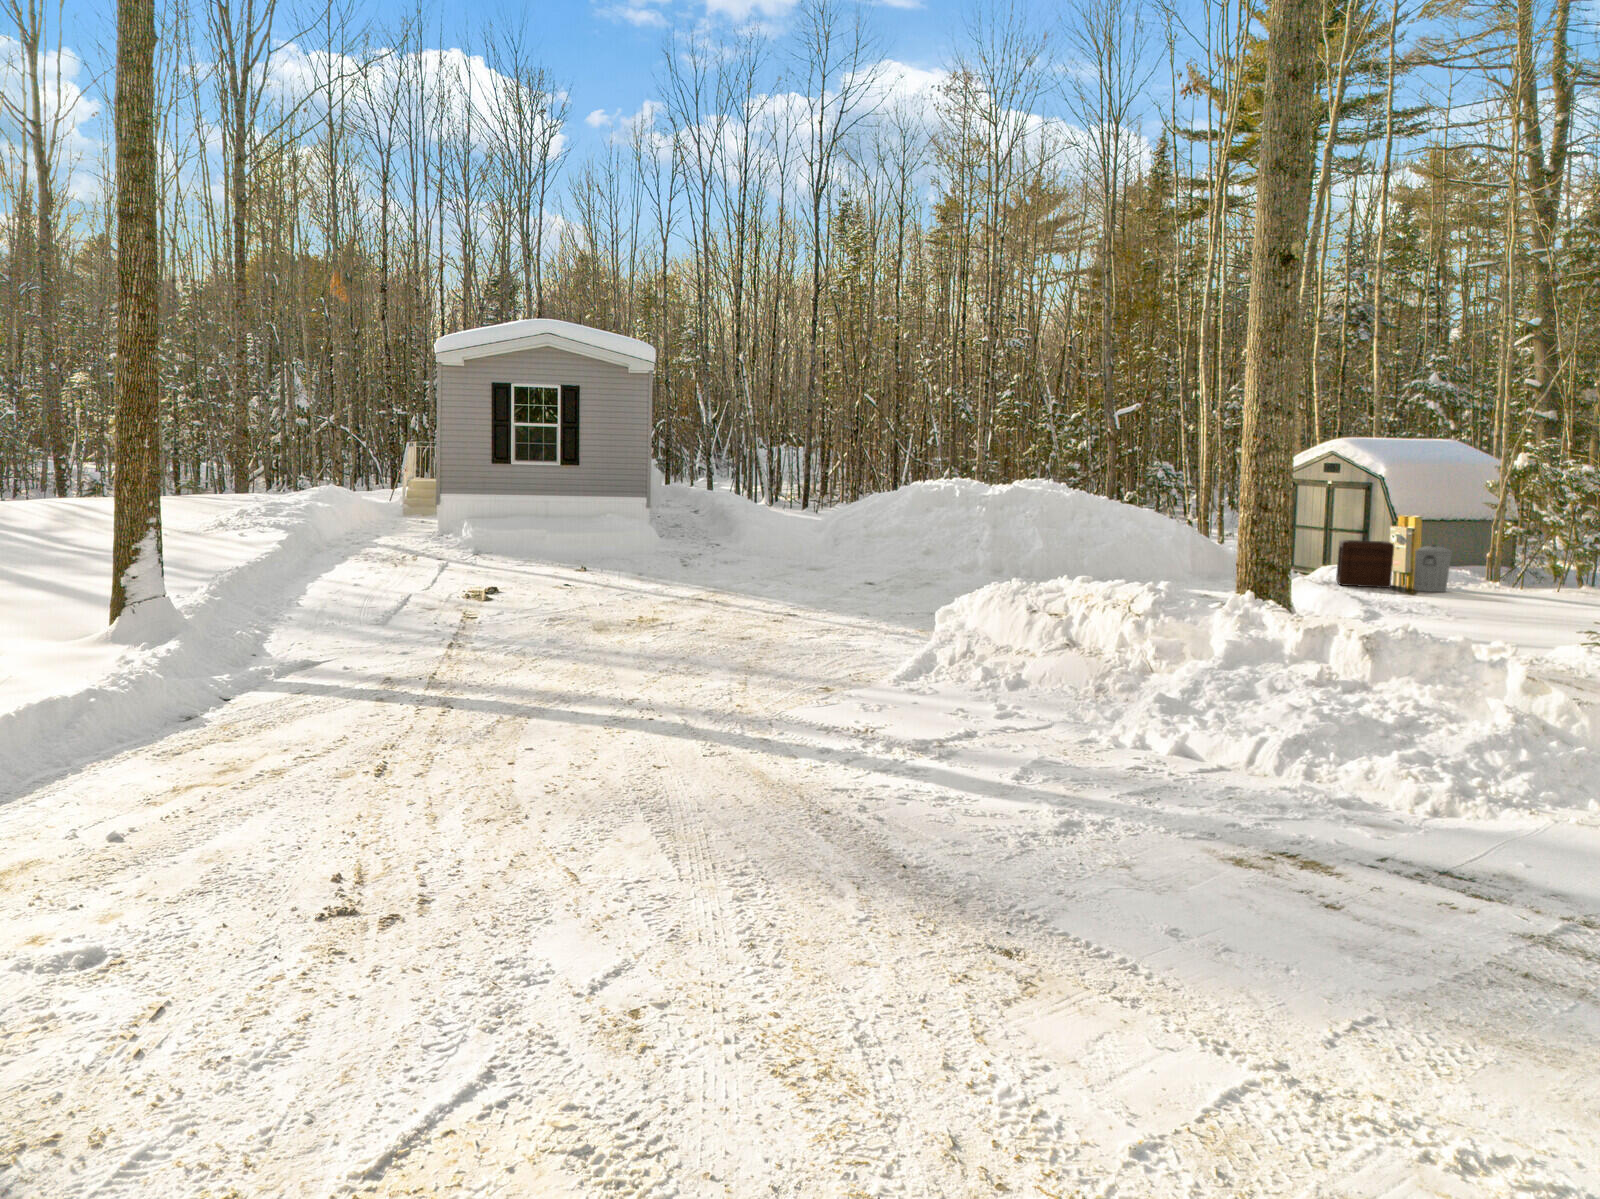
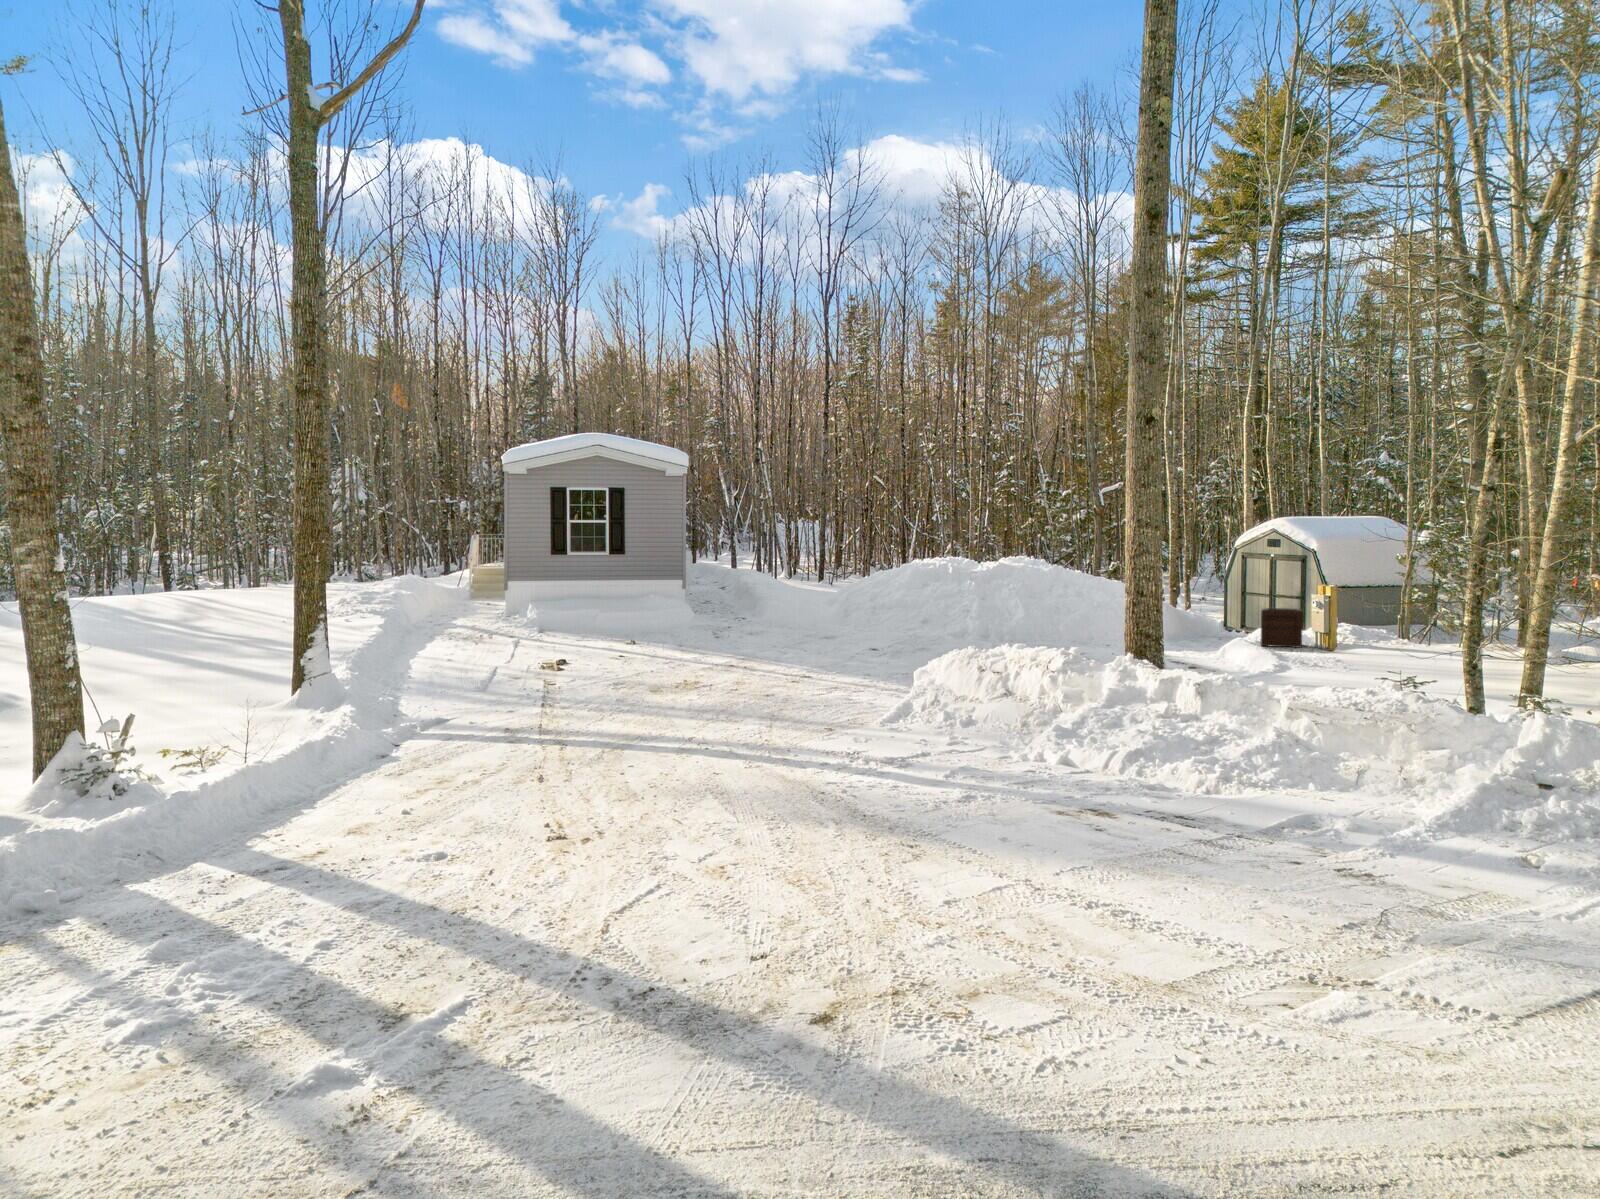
trash can: present [1414,545,1452,592] -> none [1319,611,1348,651]

